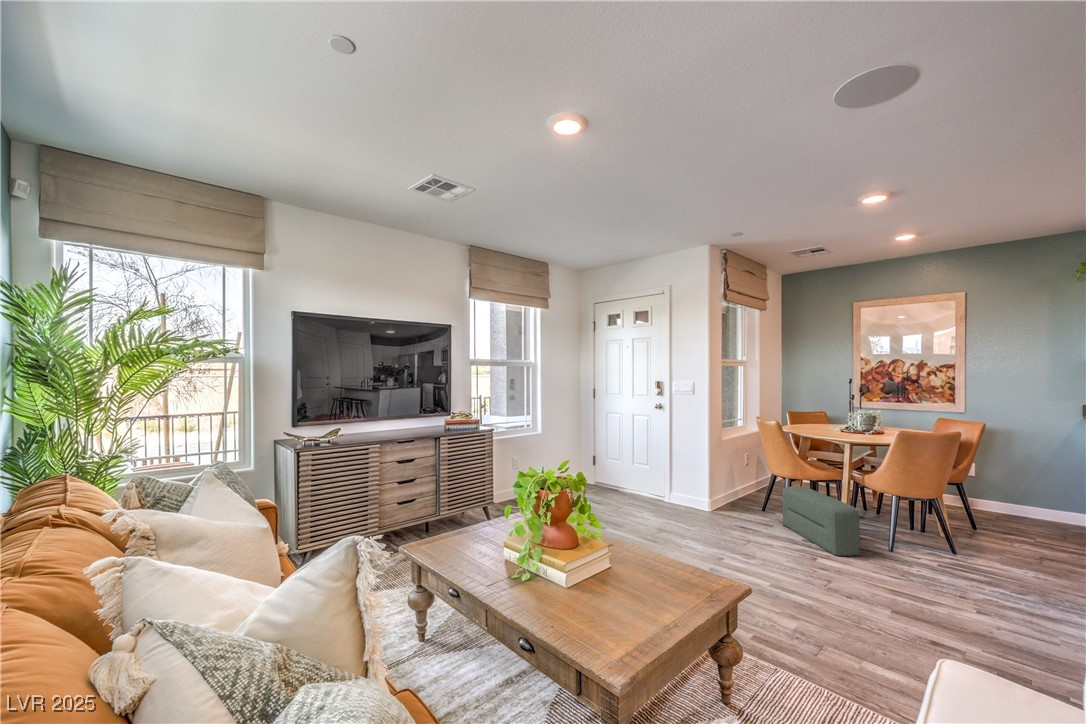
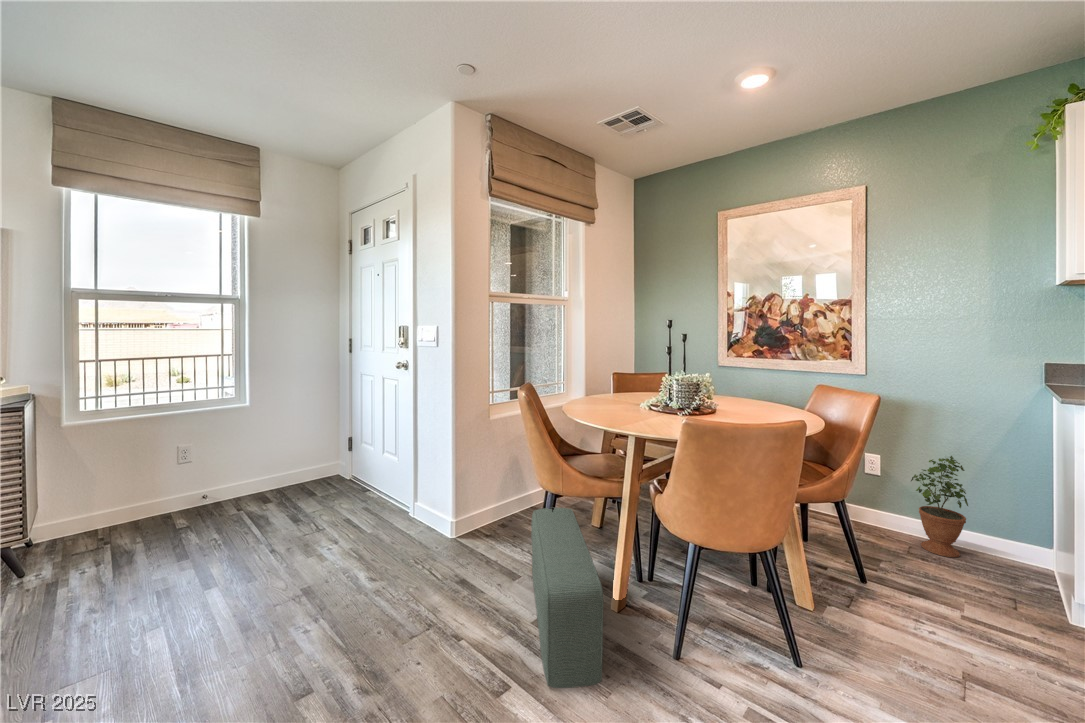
potted plant: none [1002,460,1040,523] -> present [911,456,968,557]

